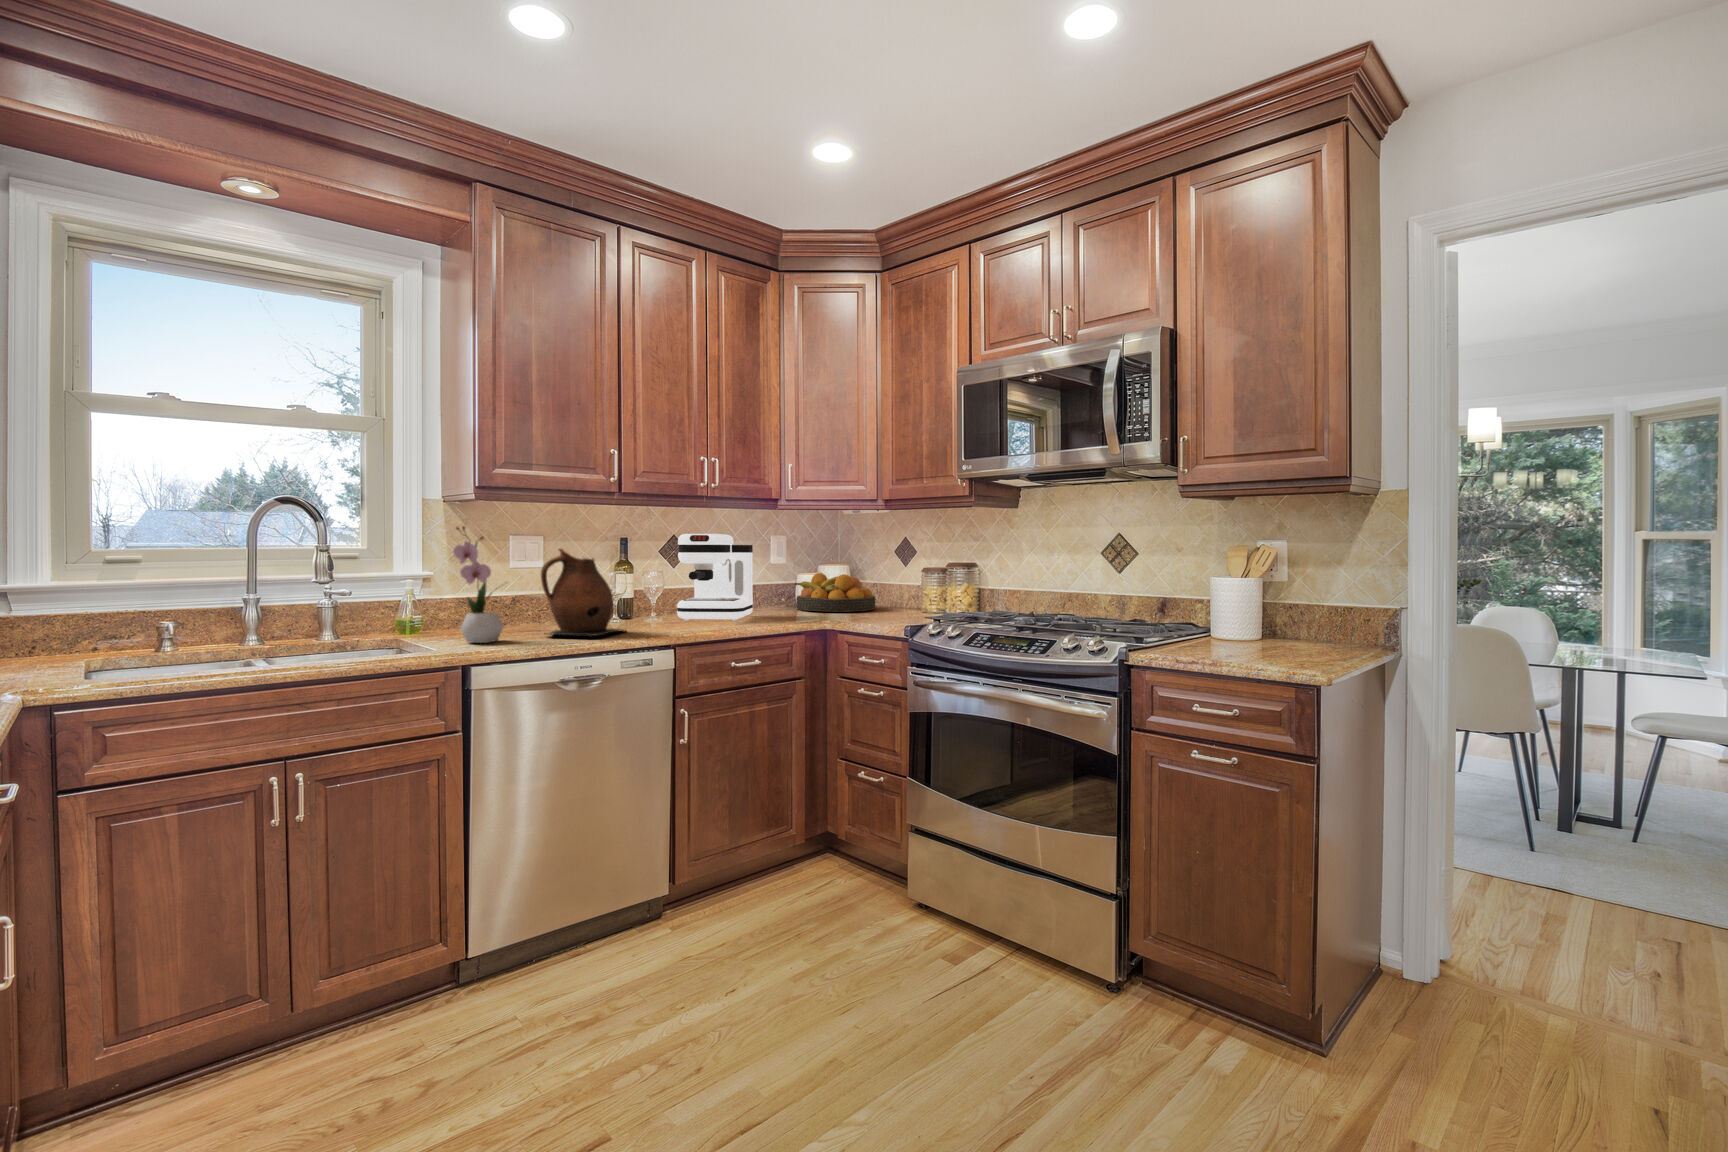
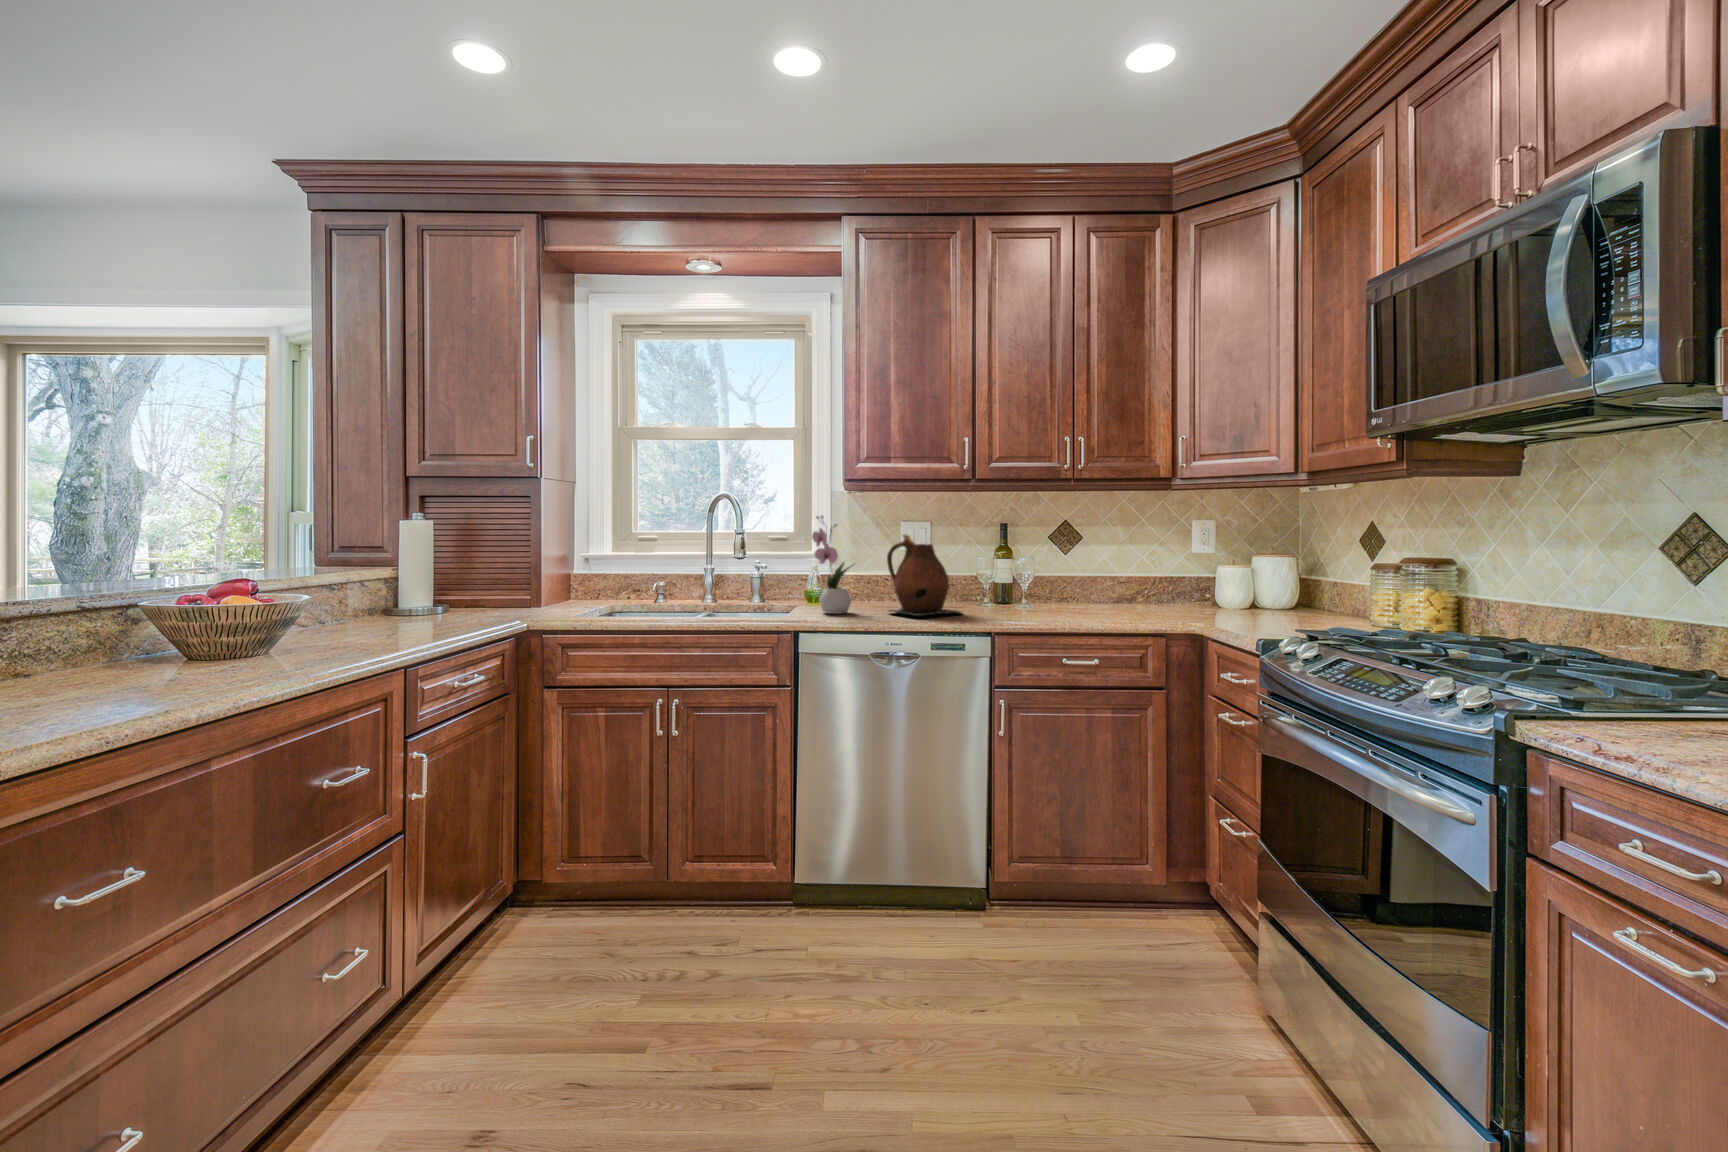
coffee maker: present [677,534,753,621] -> none [1037,520,1129,613]
fruit bowl: present [795,573,875,612] -> none [1201,565,1308,613]

